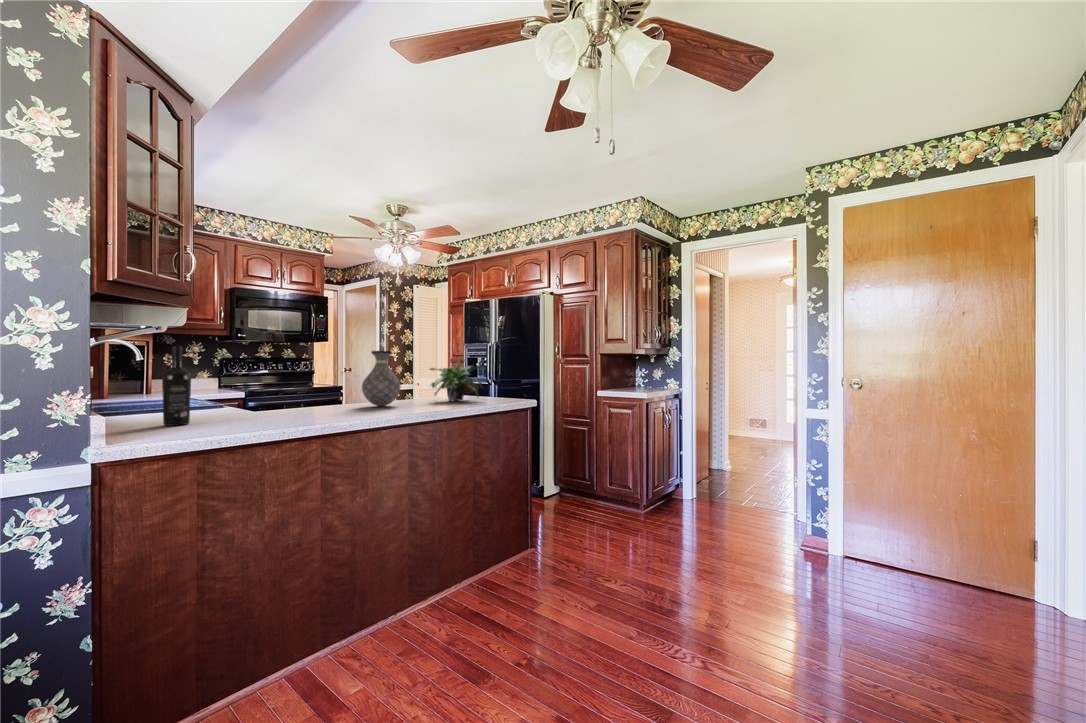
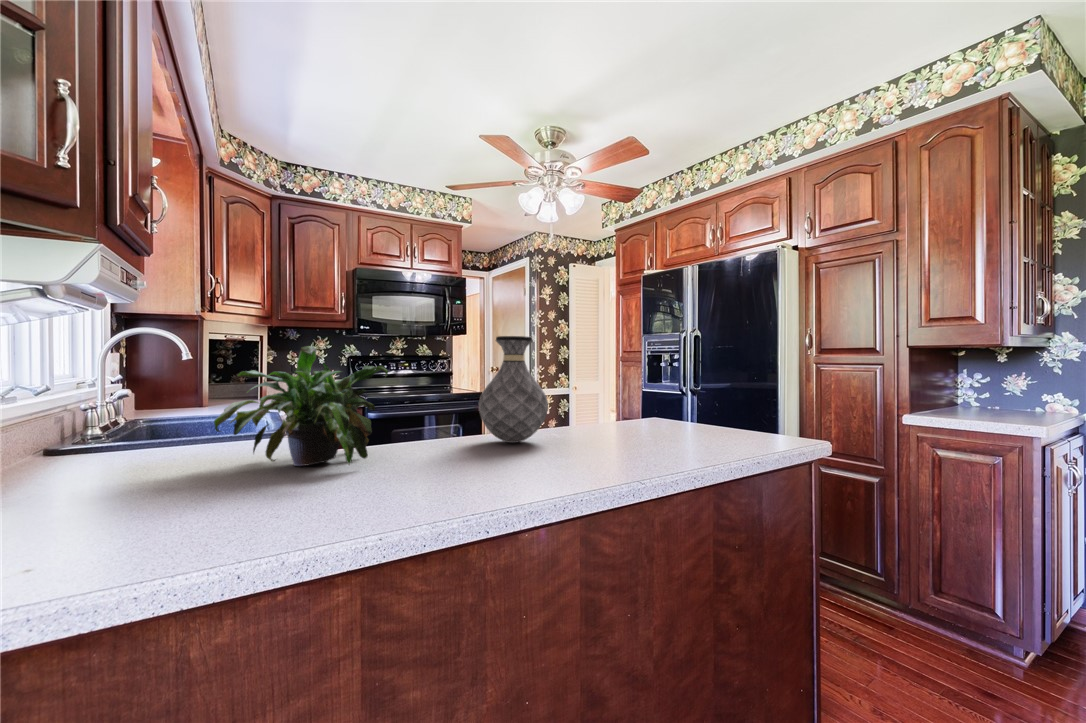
wine bottle: present [162,346,191,426] -> none [67,319,131,489]
potted plant: present [429,359,482,401] -> present [214,346,388,466]

